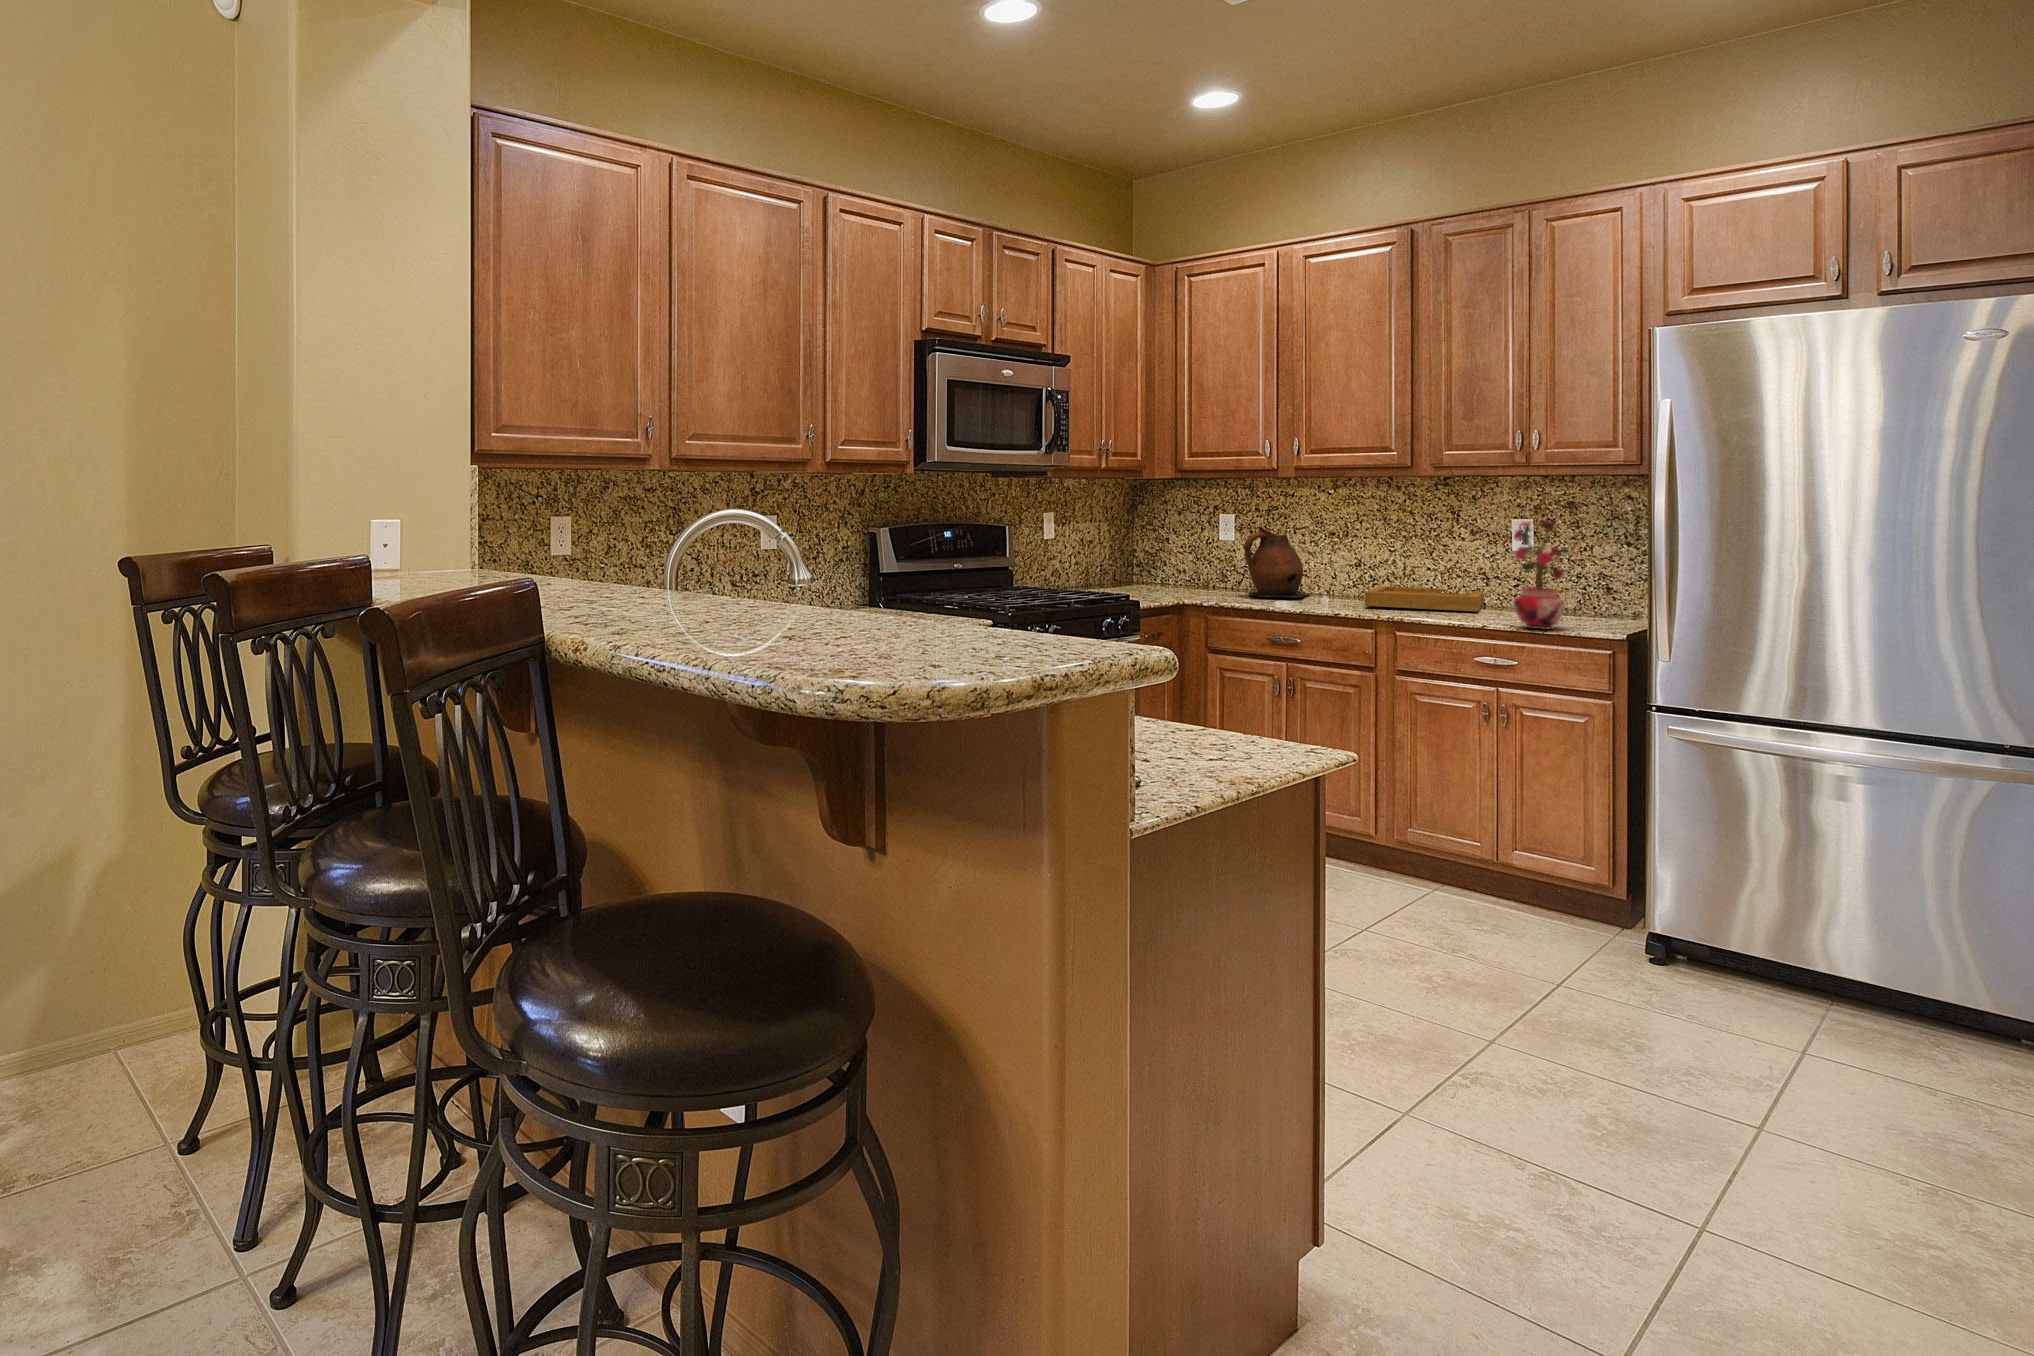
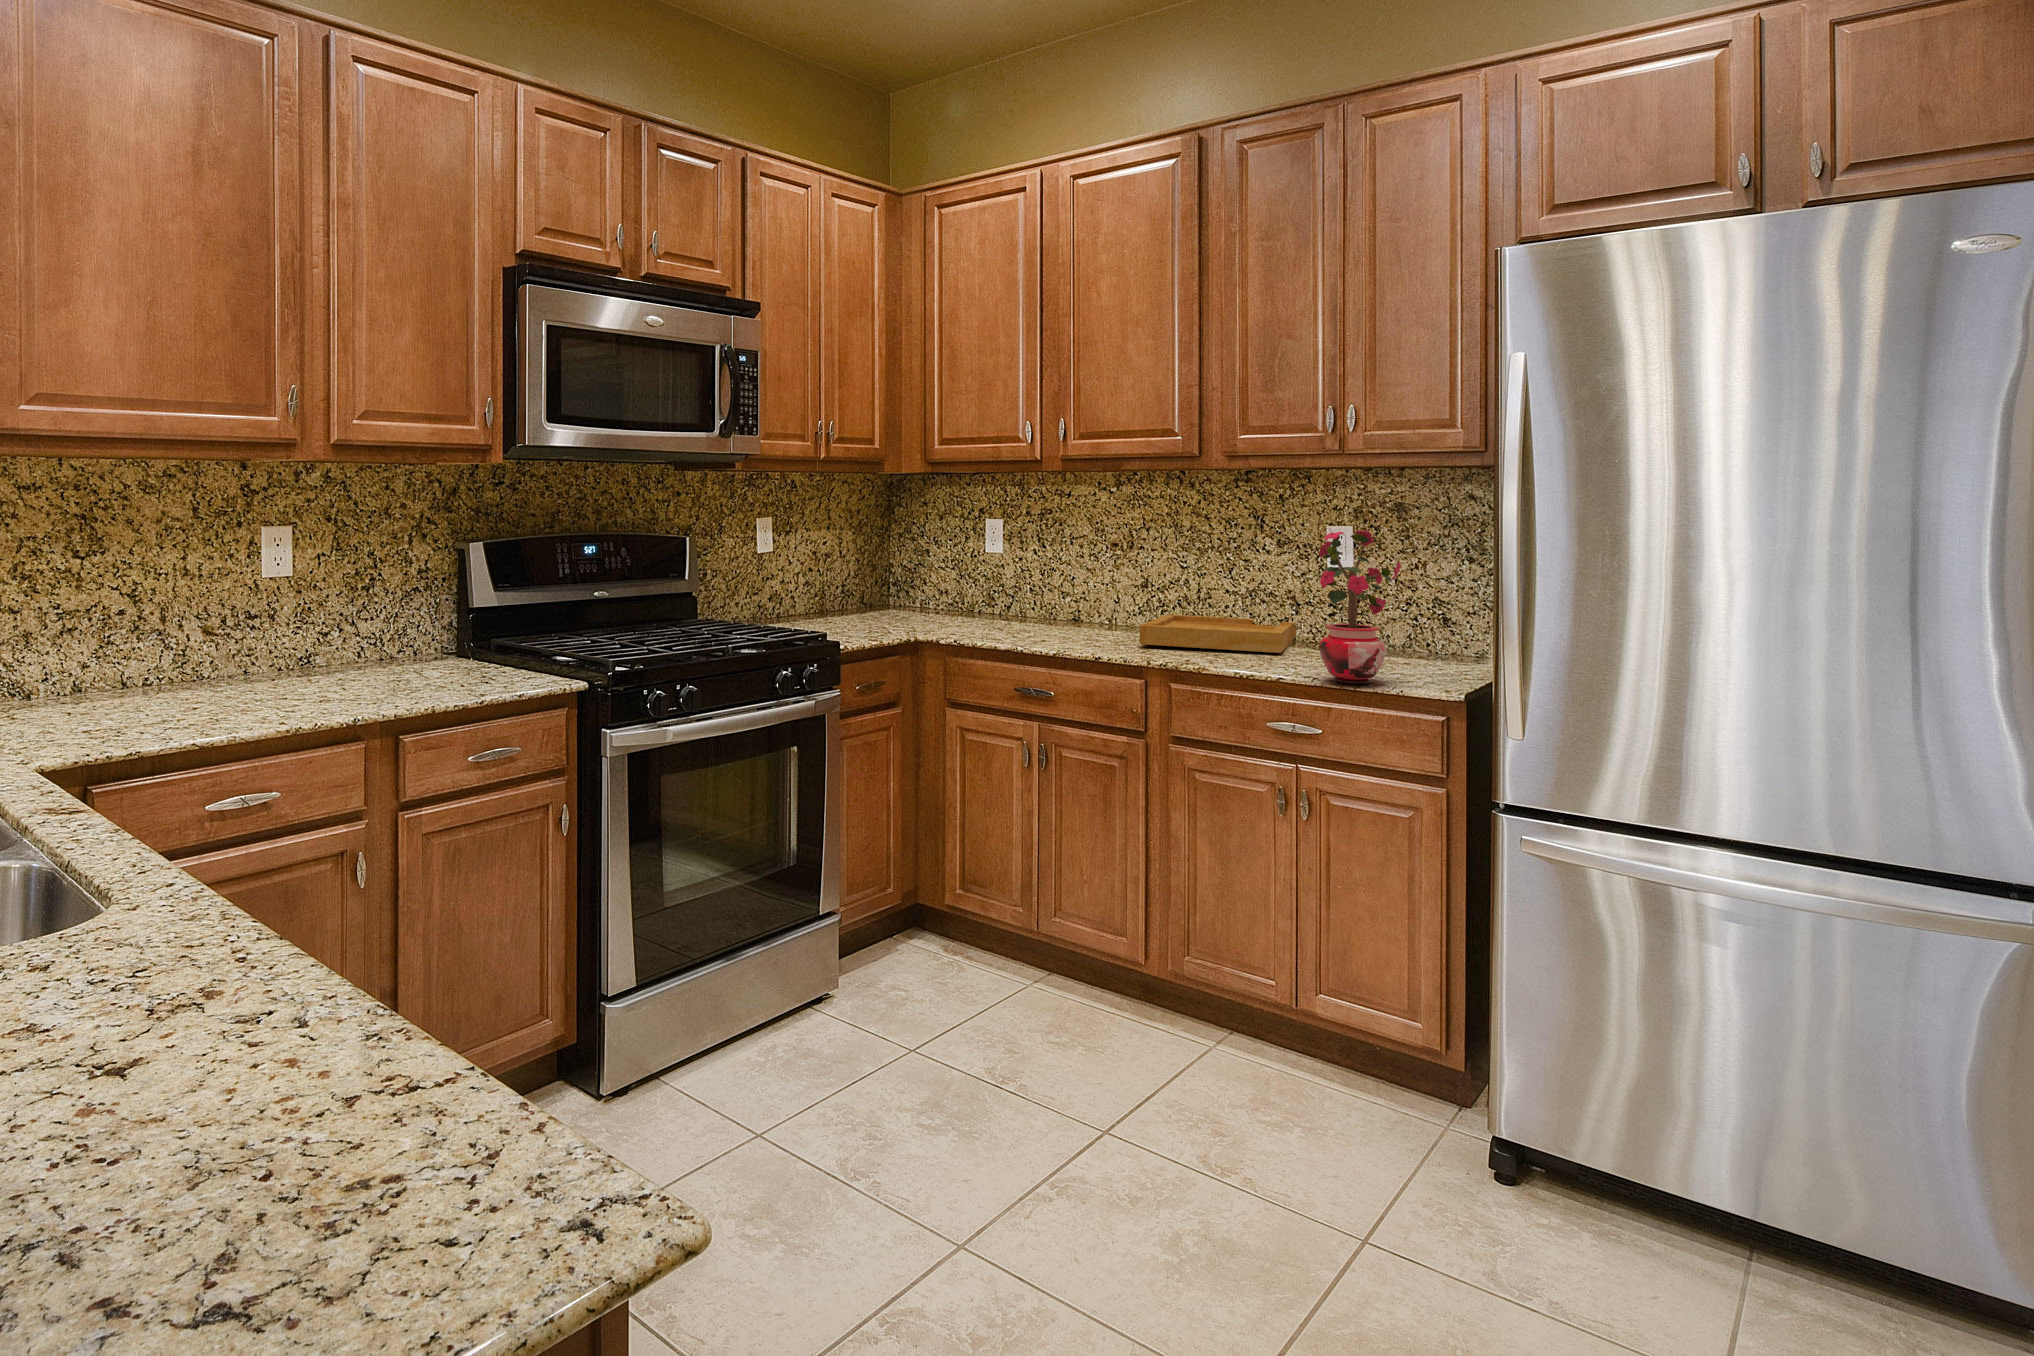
ceramic pitcher: present [1244,526,1310,598] -> none [999,535,1084,632]

